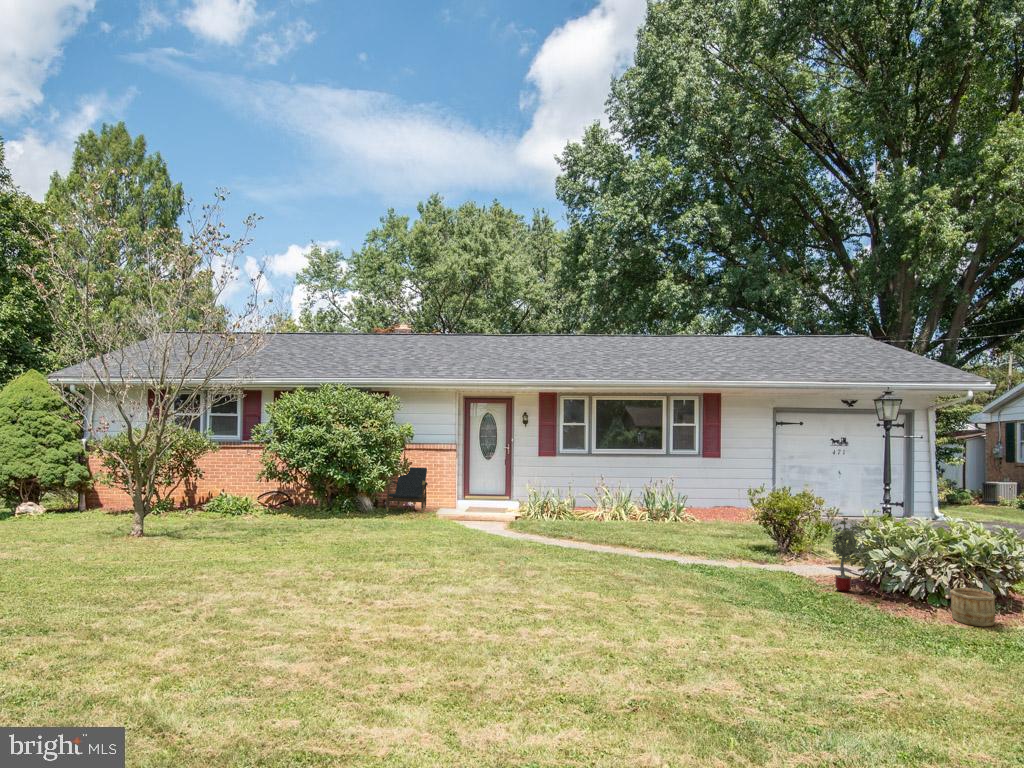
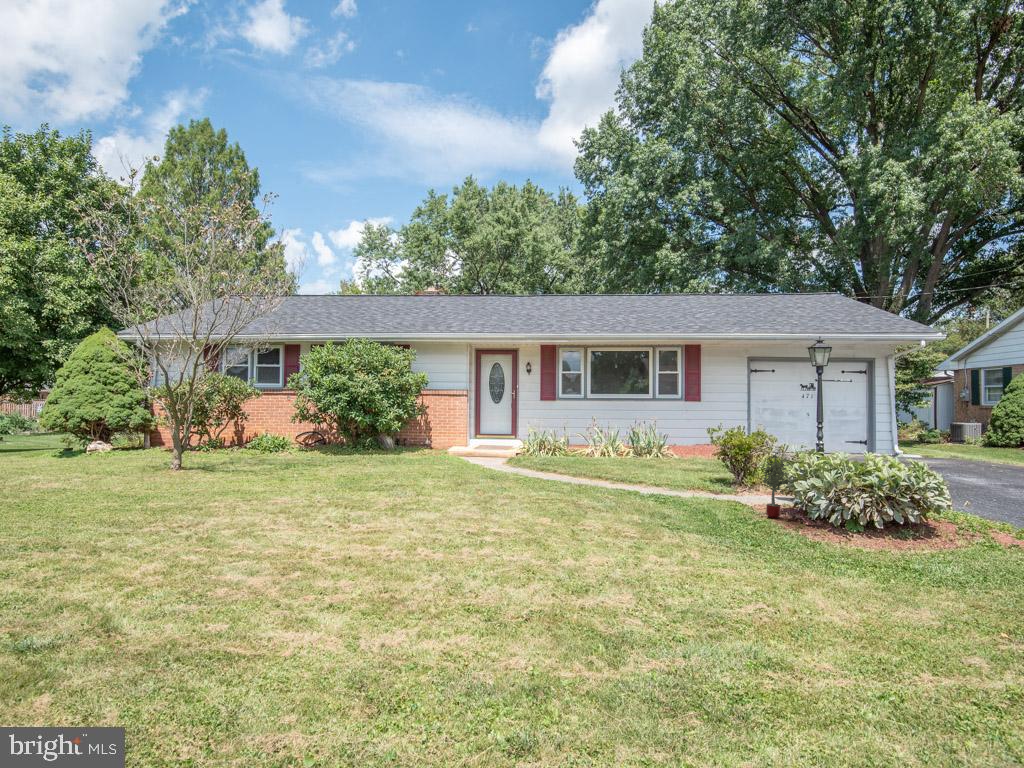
lounge chair: present [386,467,428,513] -> none [405,410,441,449]
wooden bucket: present [950,588,996,626] -> none [860,515,901,549]

